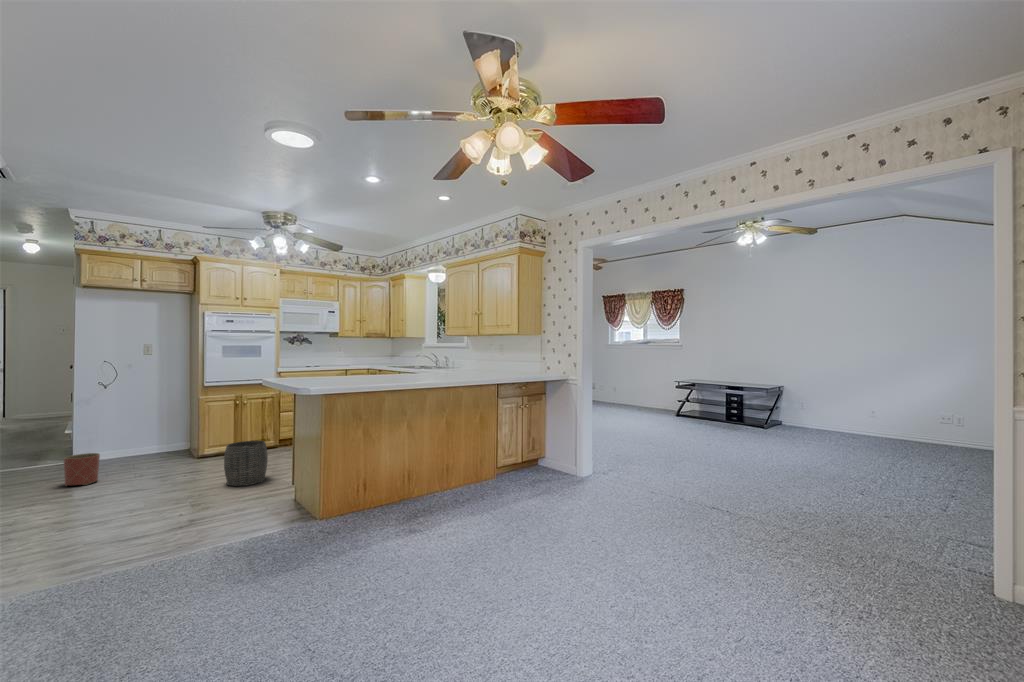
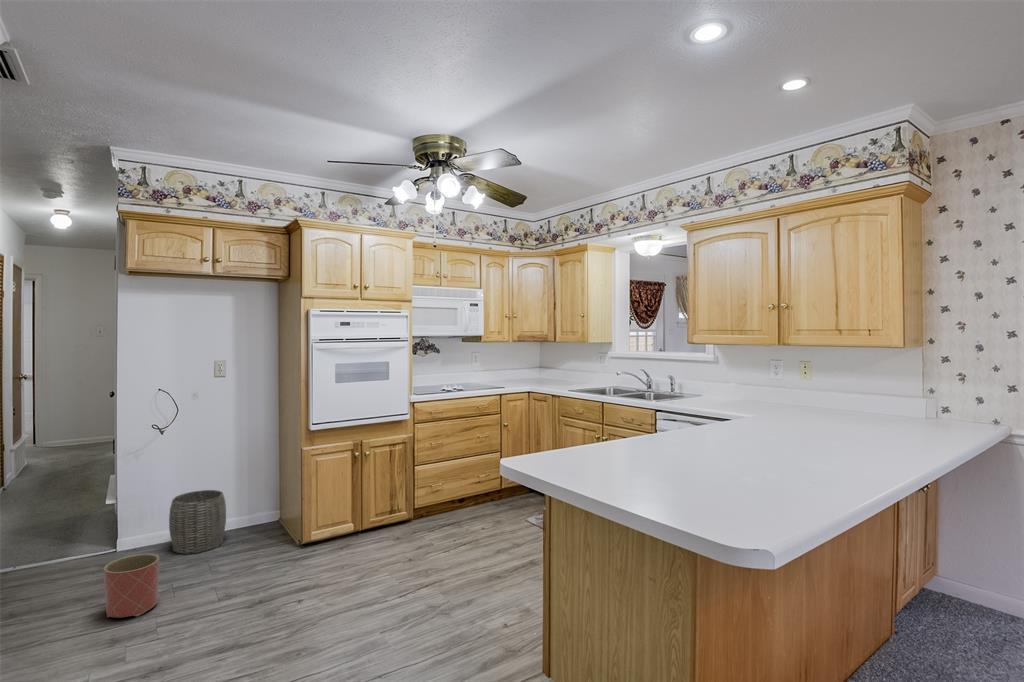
woven basket: present [224,441,268,486] -> present [169,490,226,554]

